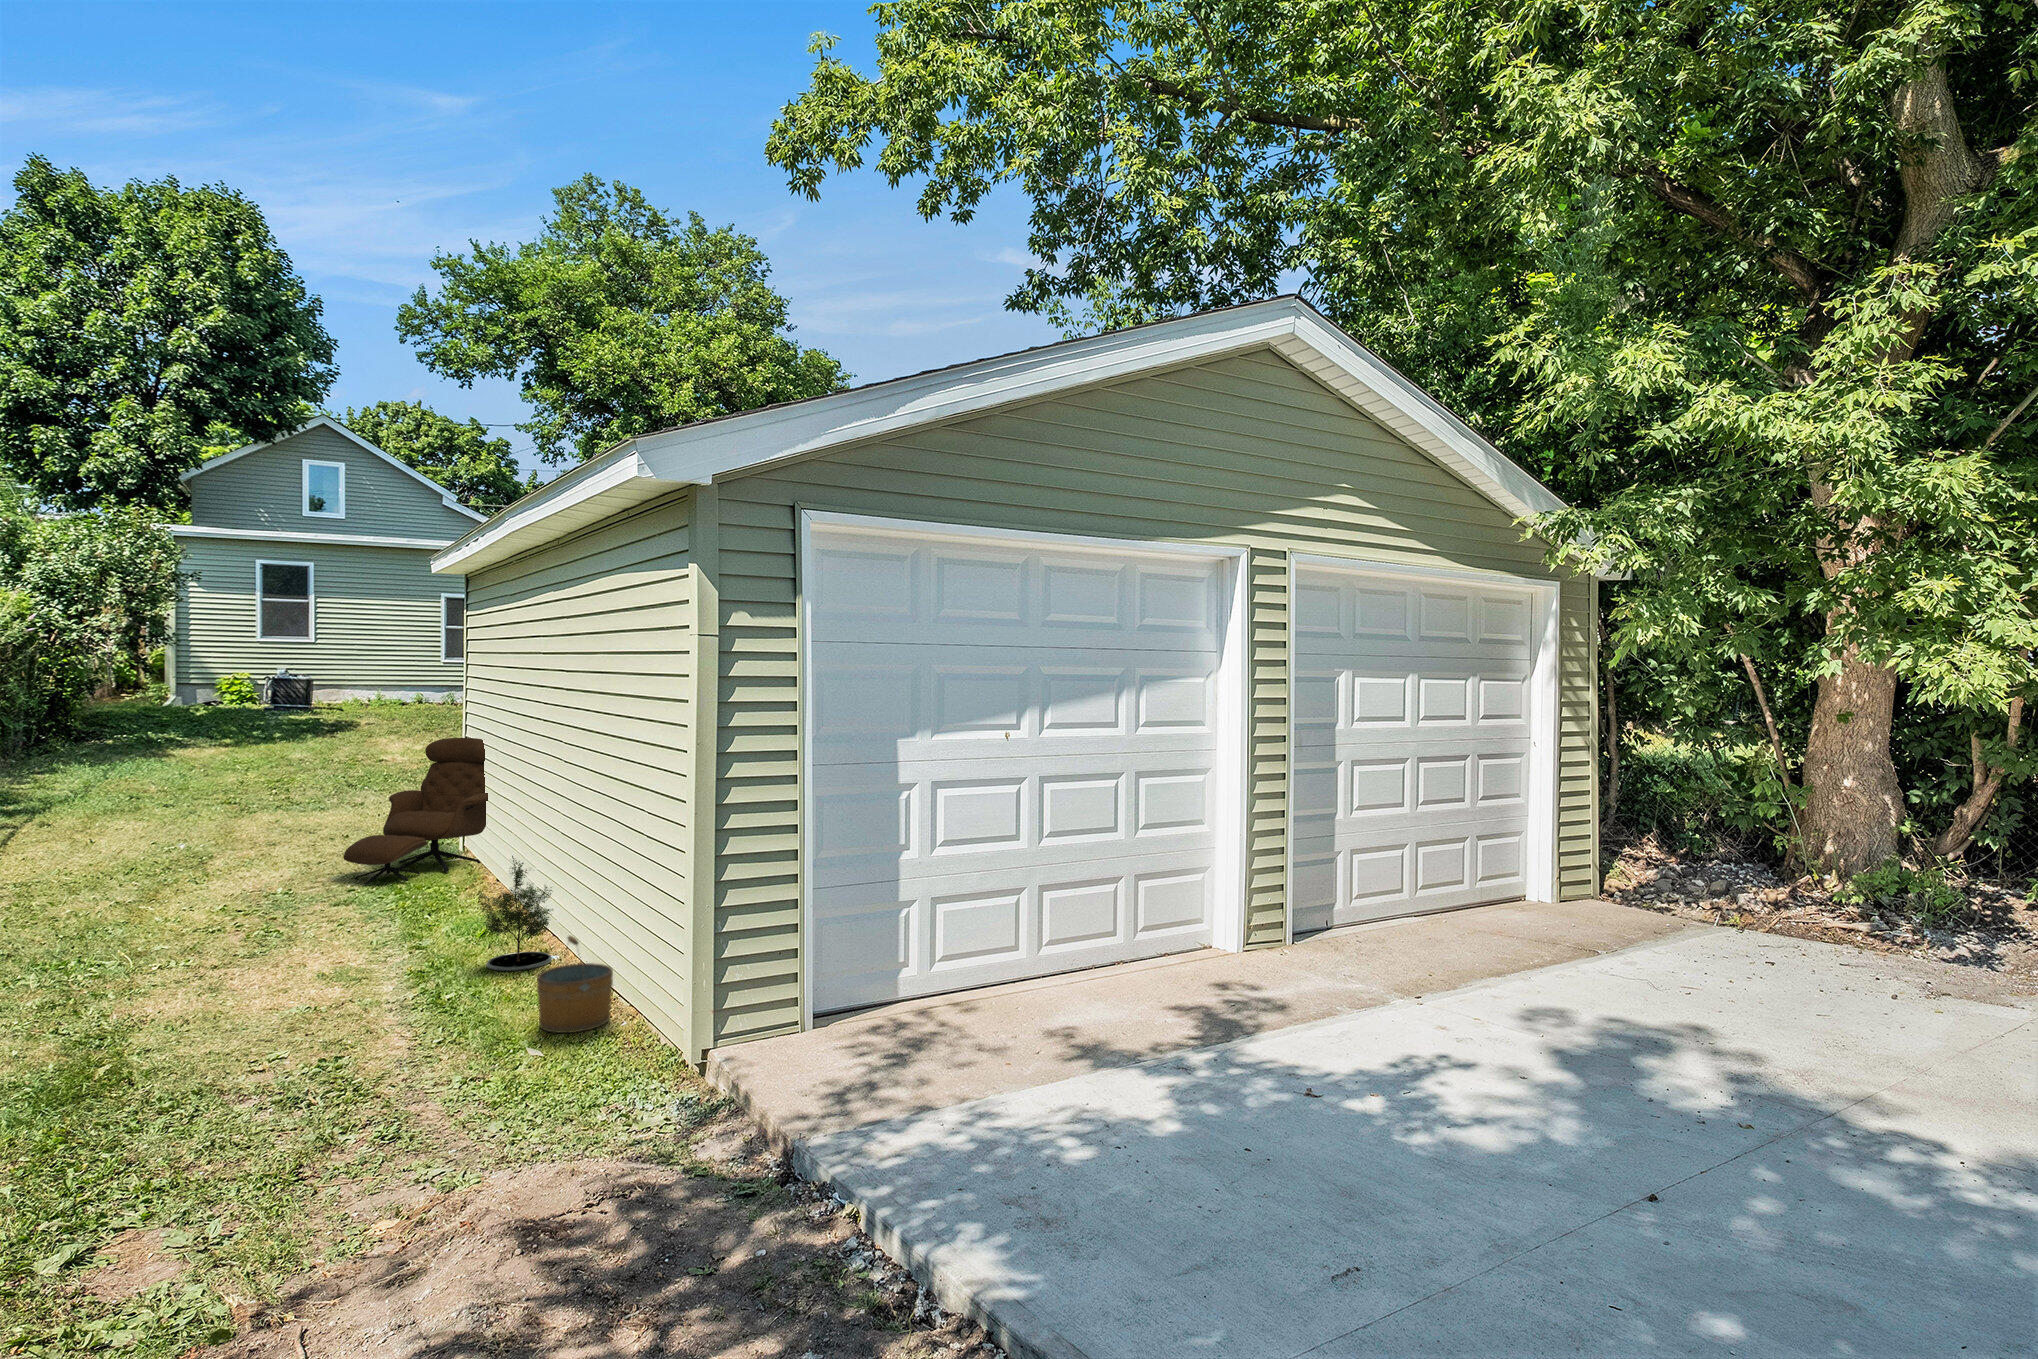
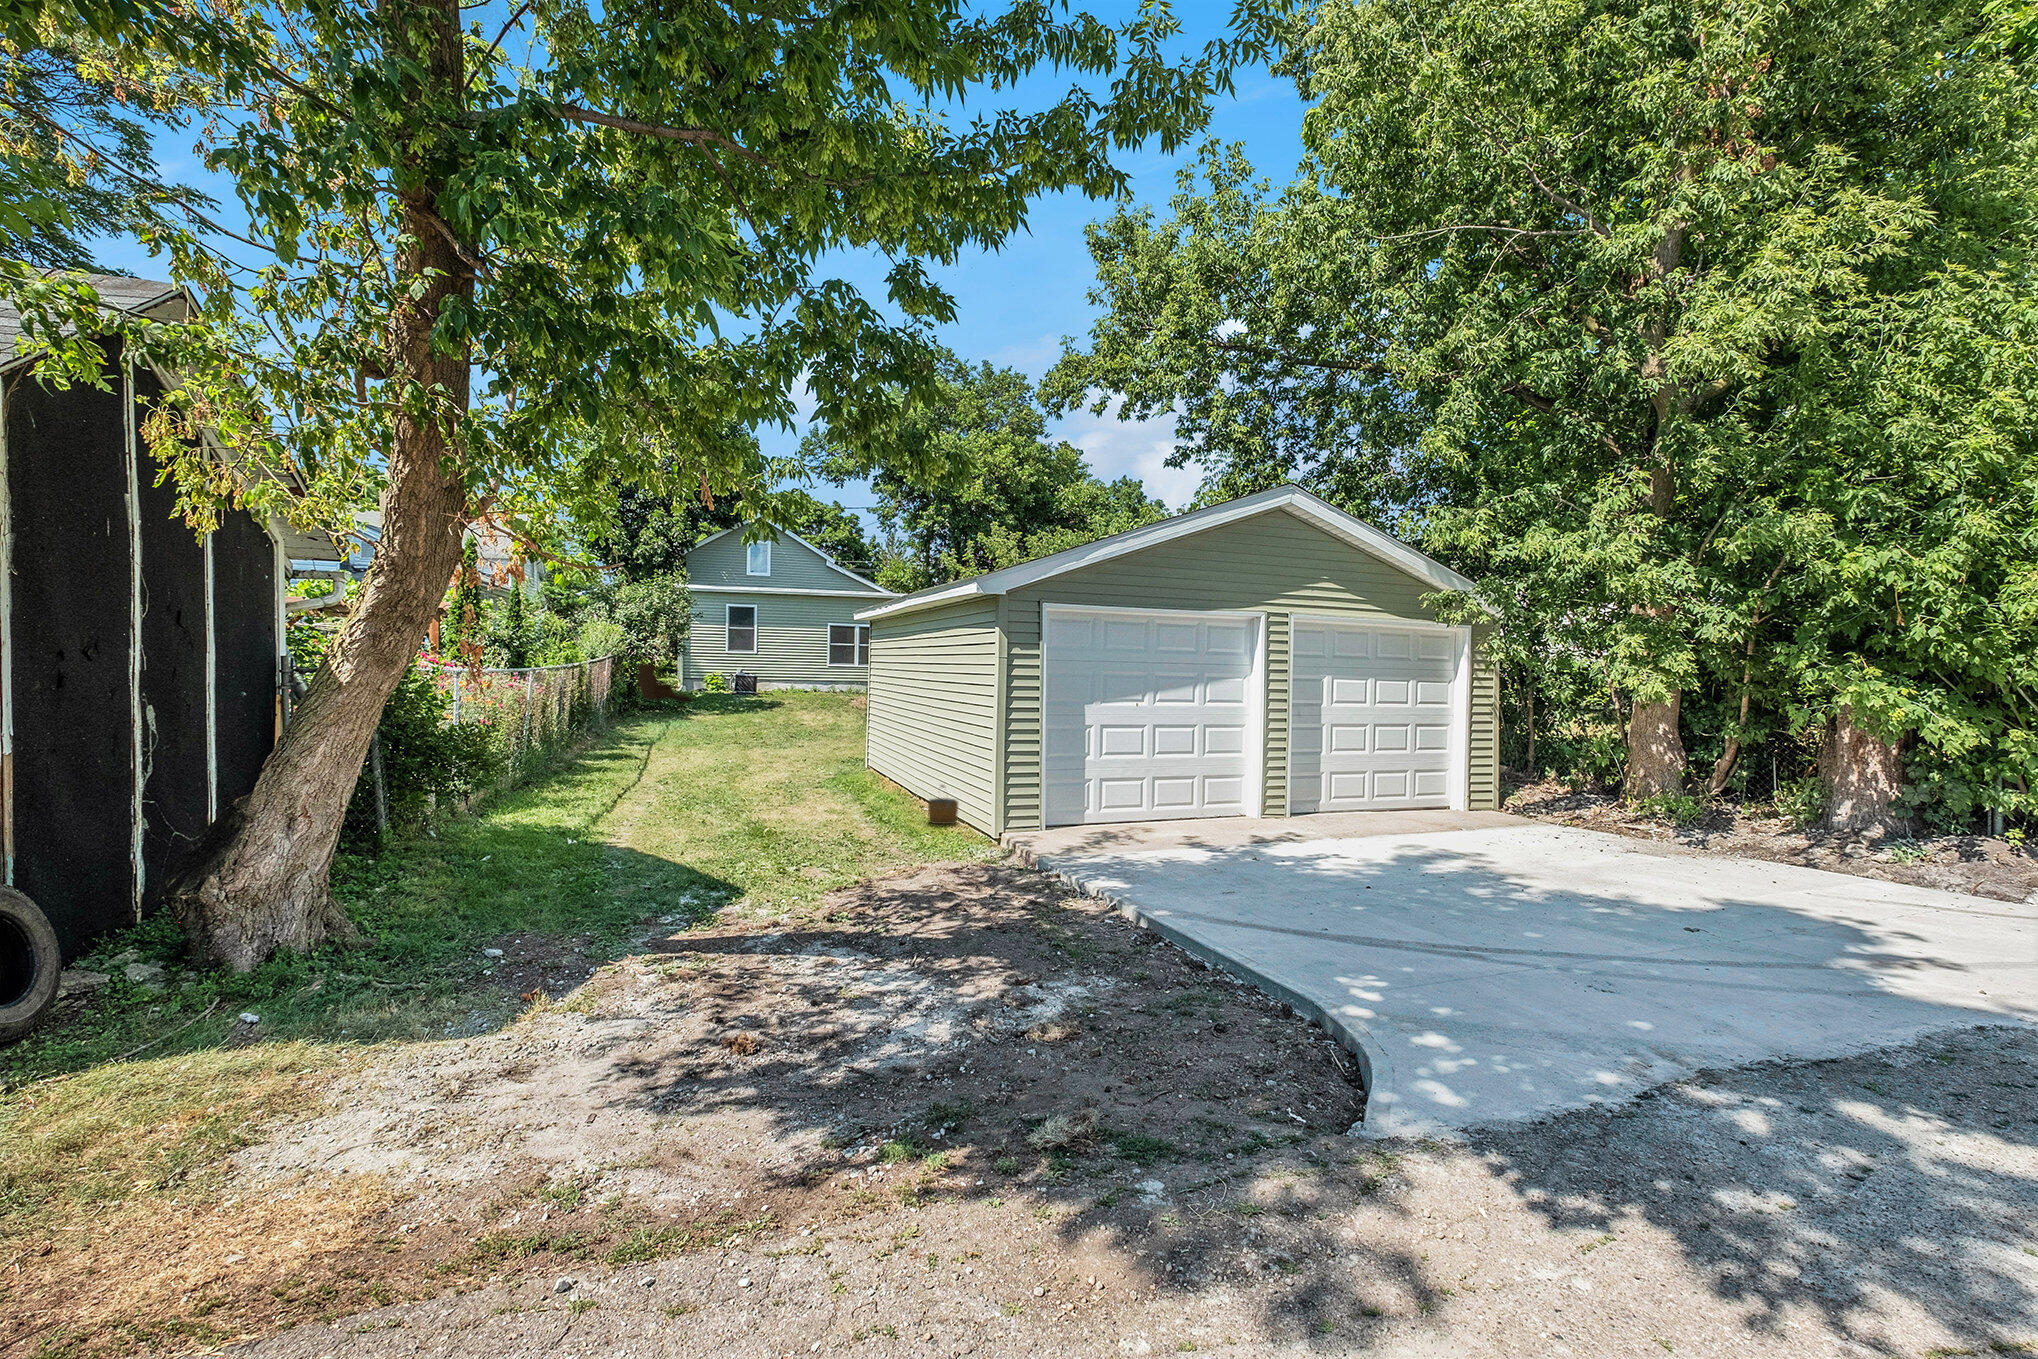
lounge chair: present [344,738,488,884] -> present [638,663,692,708]
potted tree: present [477,856,553,971] -> none [893,755,928,807]

